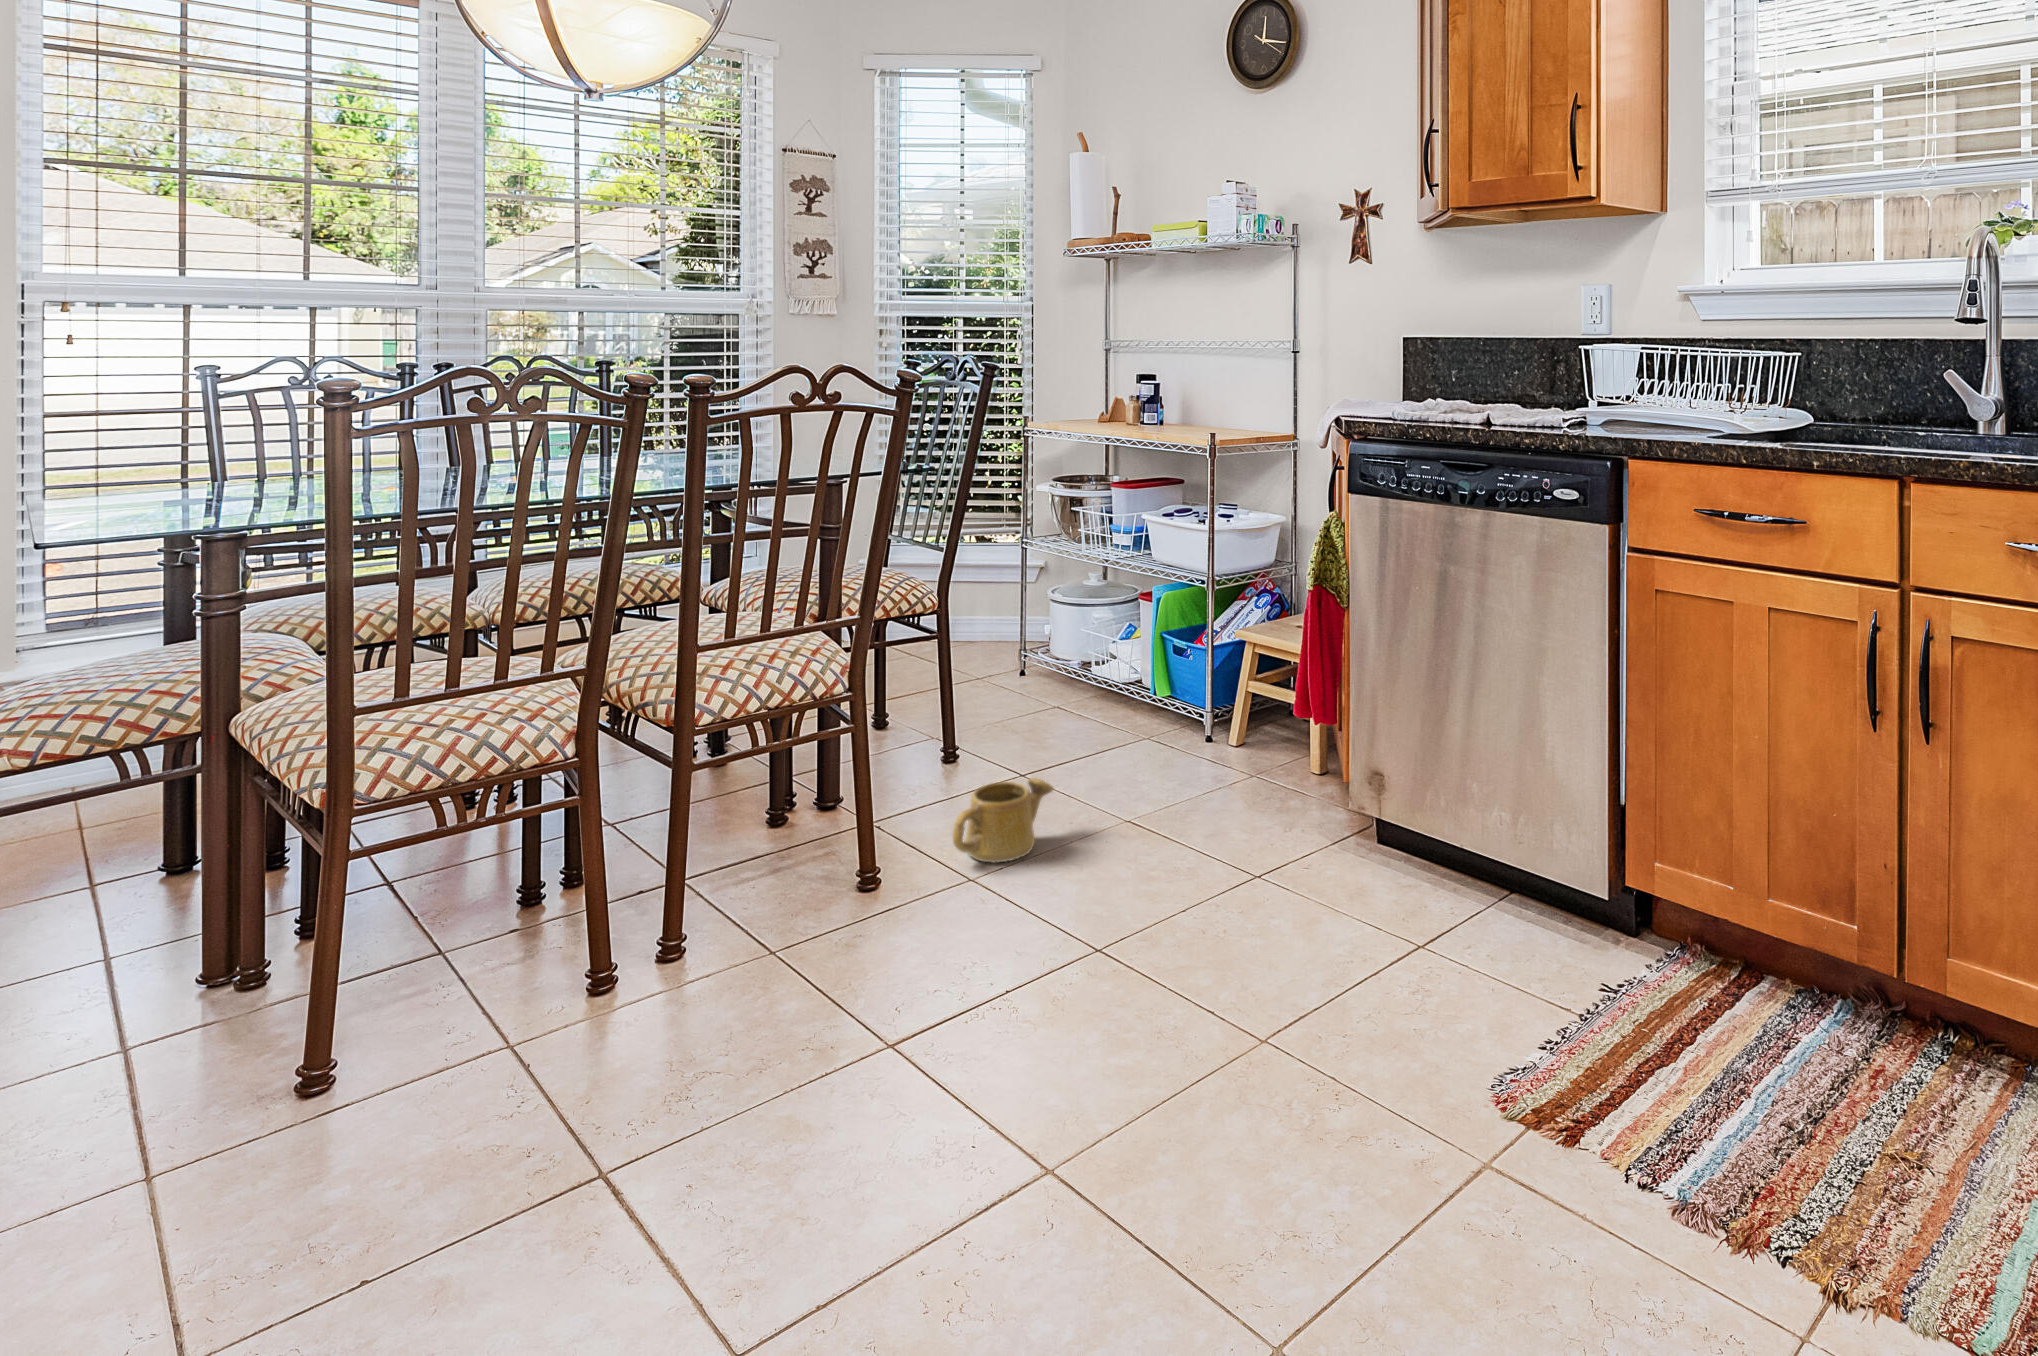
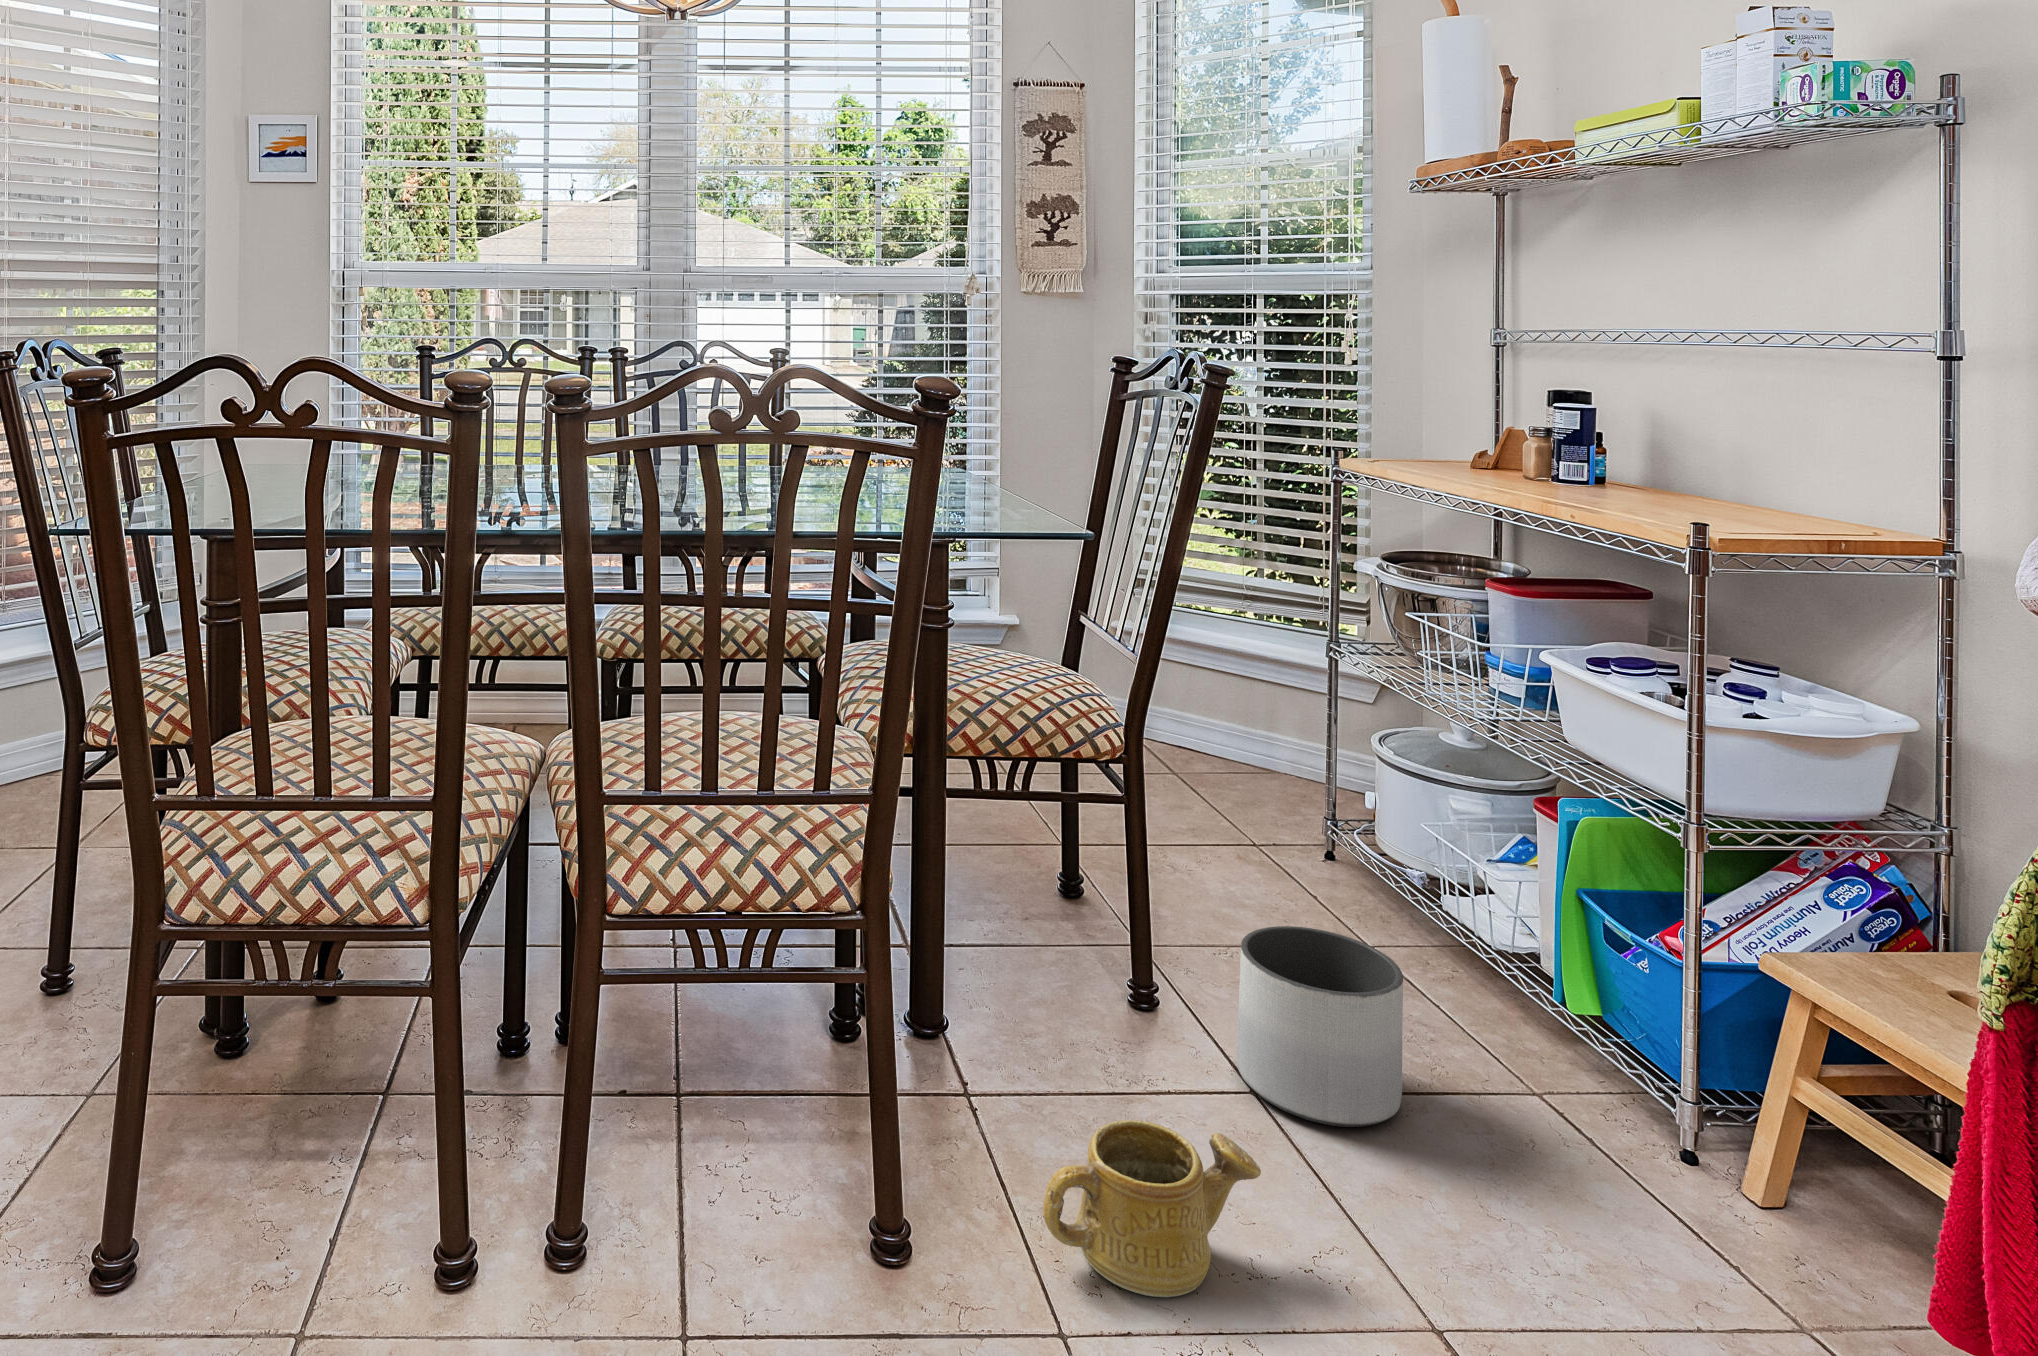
planter: none [1014,684,1098,781] -> present [1237,926,1403,1127]

